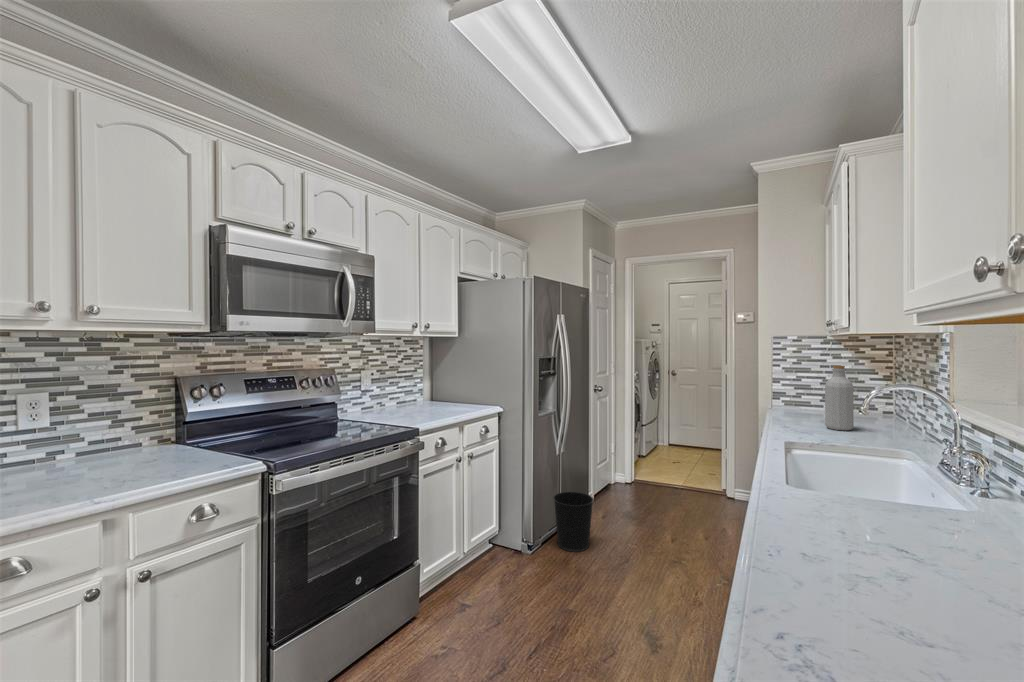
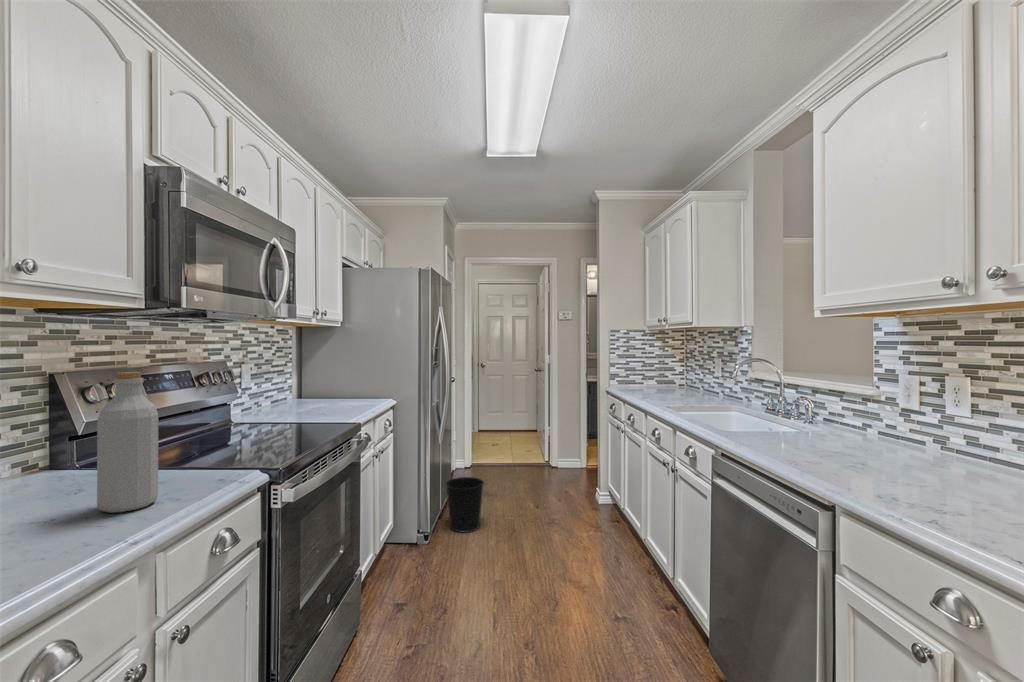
bottle: present [825,366,854,430] -> present [97,372,158,513]

